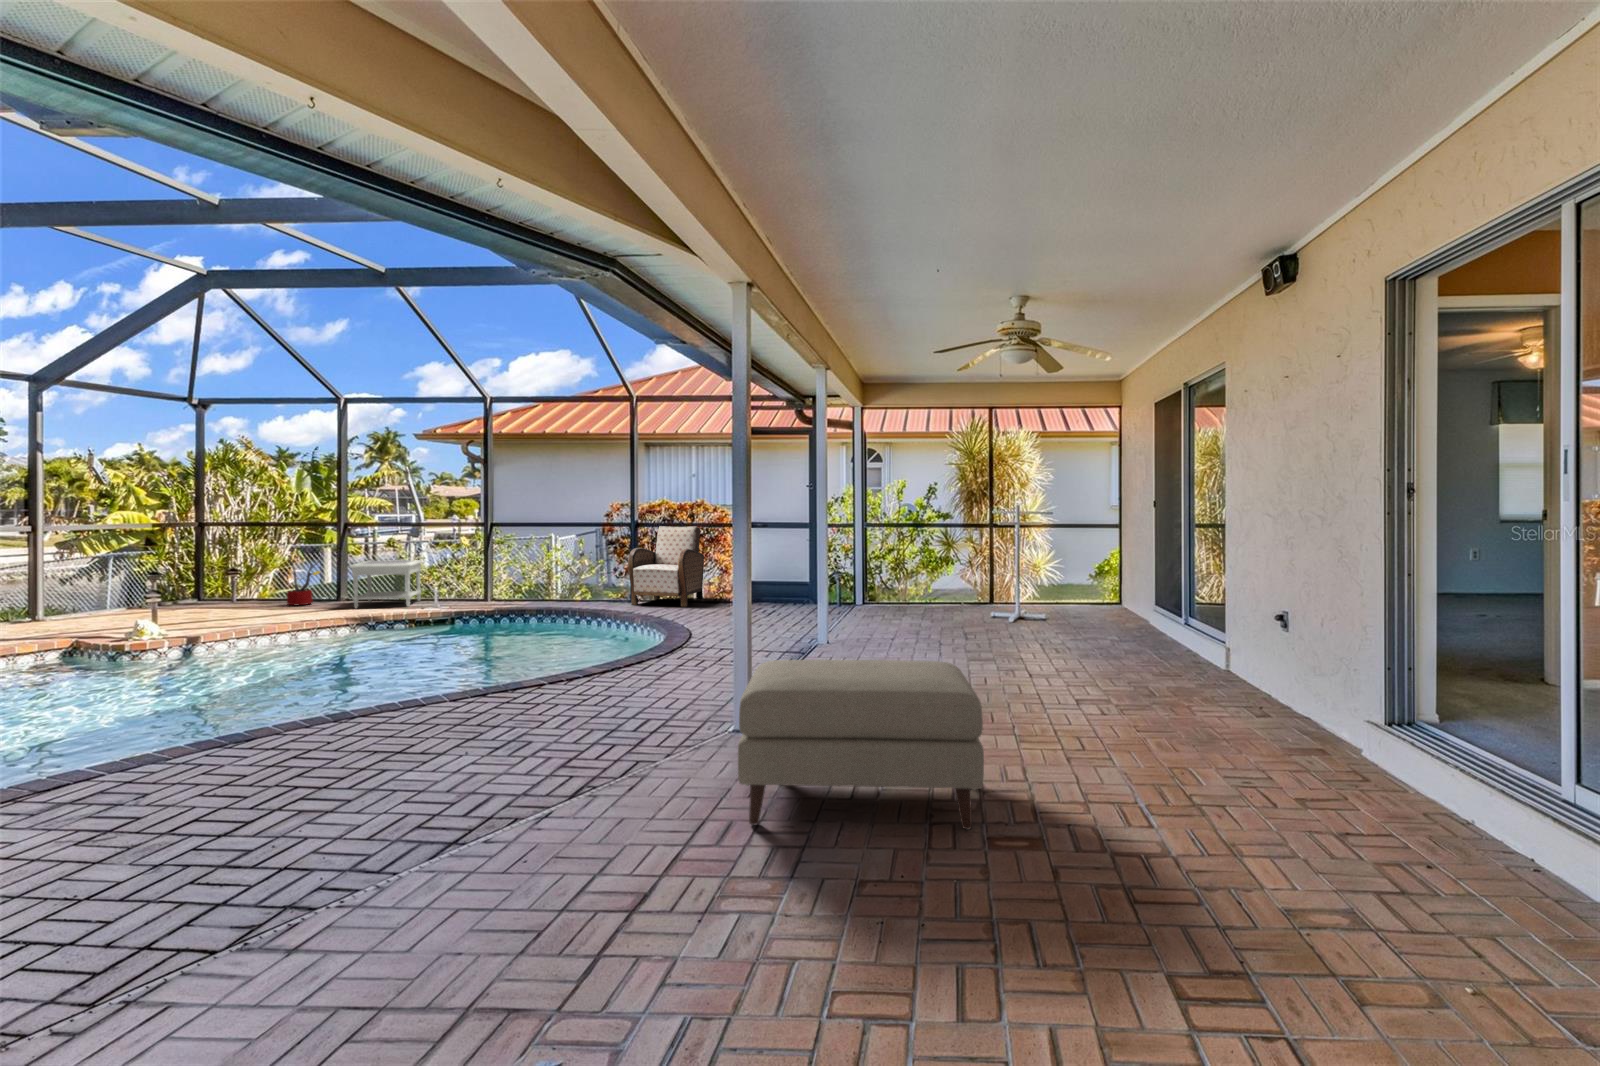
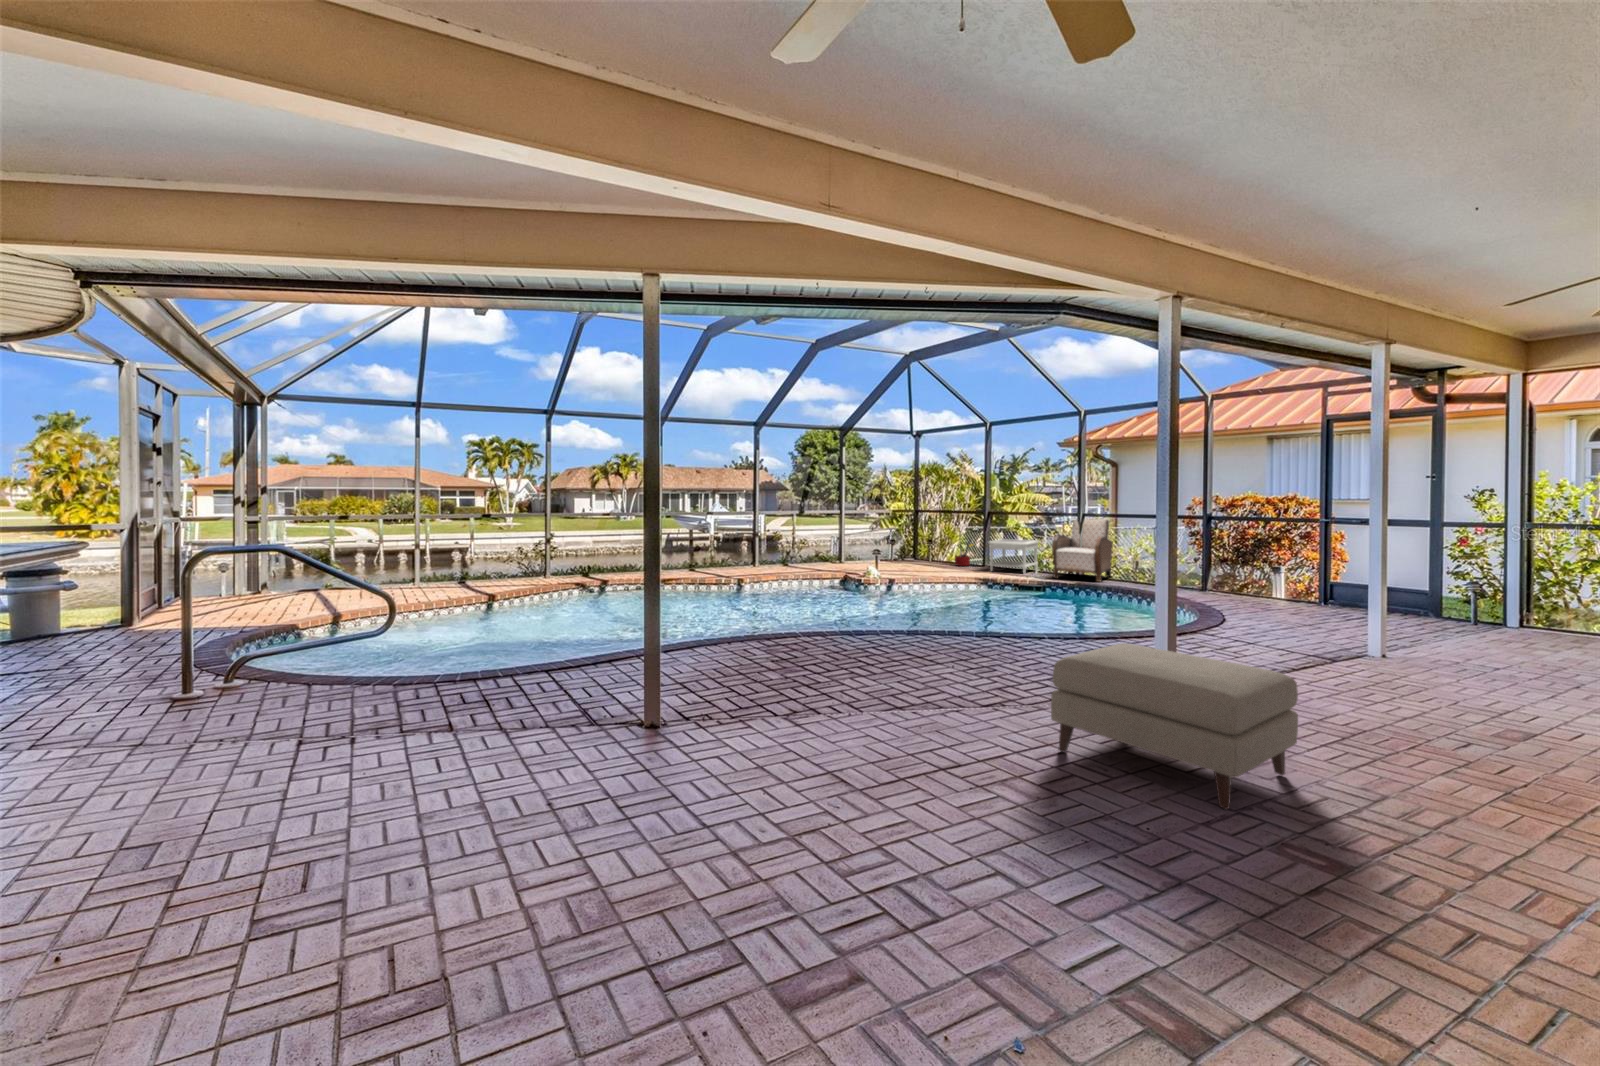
armchair: present [628,526,704,607] -> present [1052,518,1113,582]

